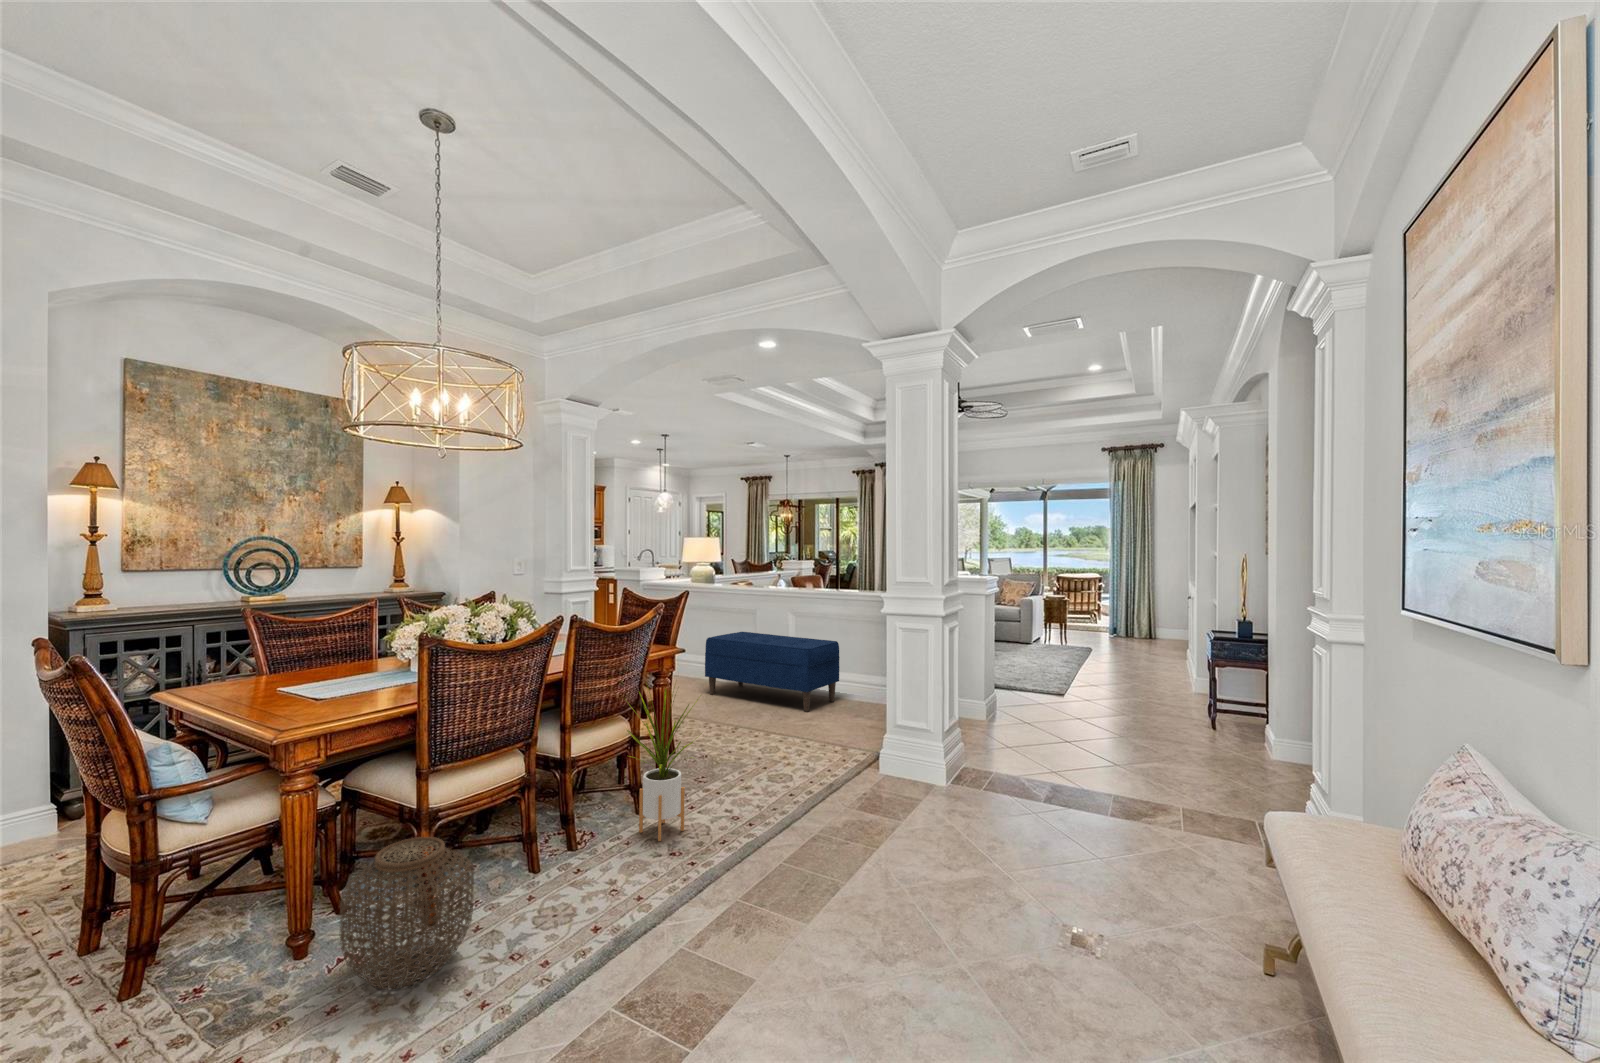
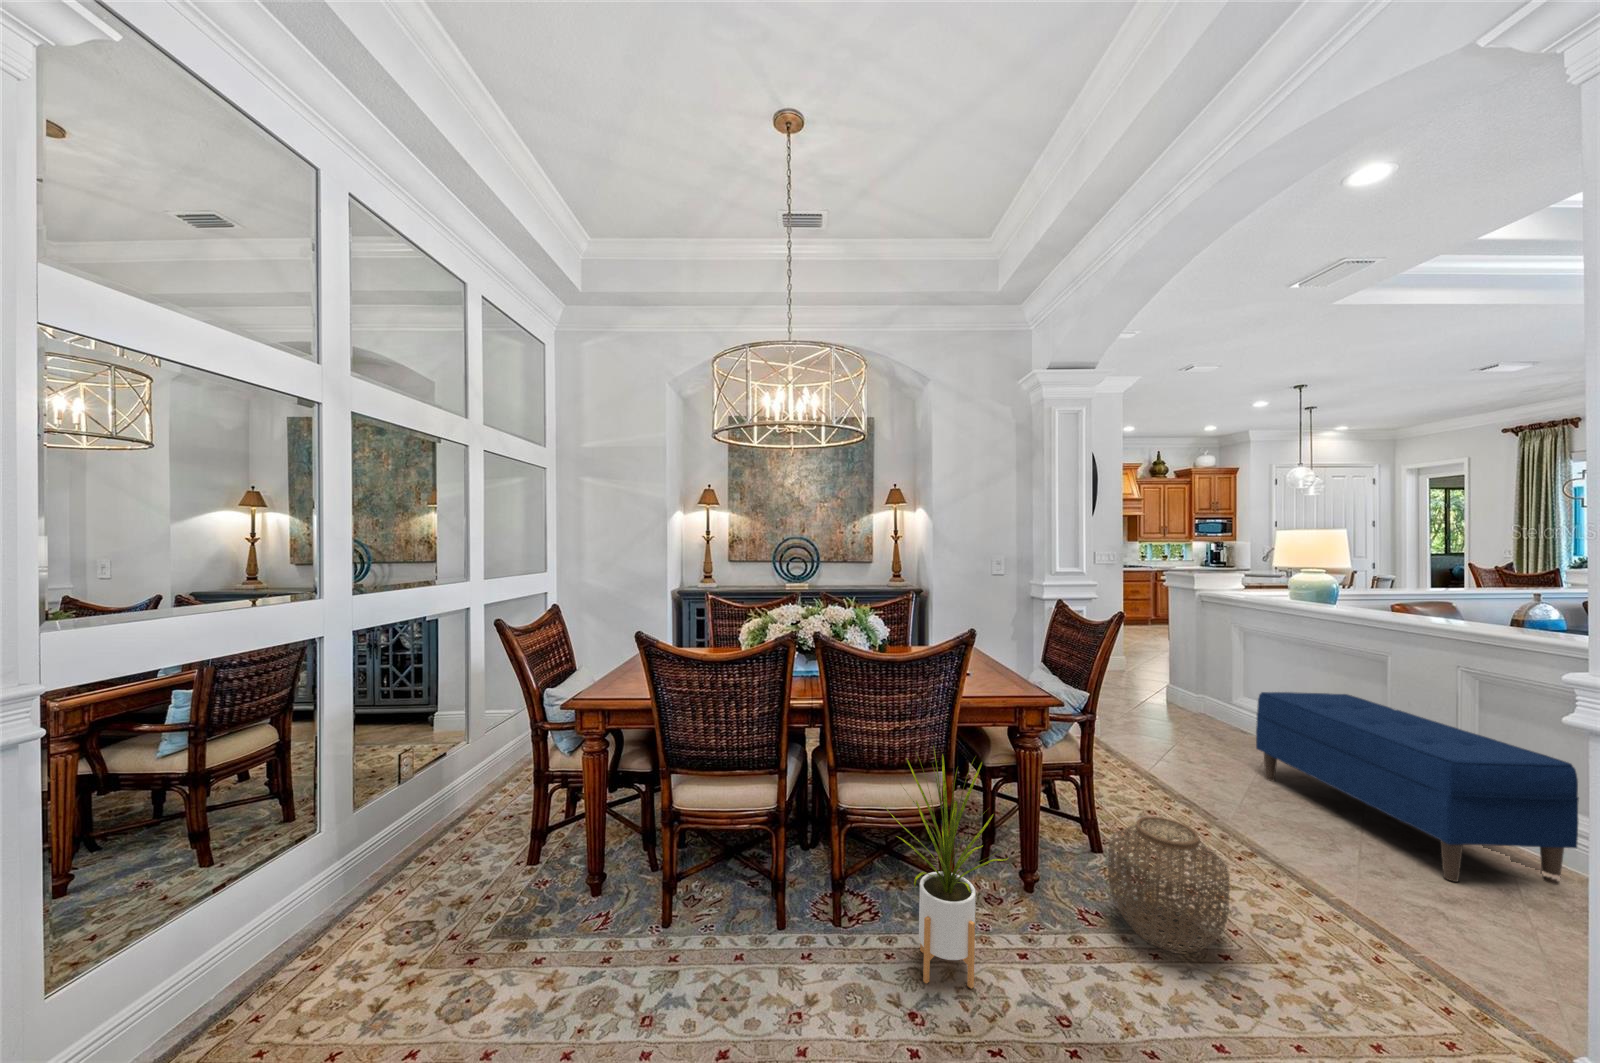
woven basket: present [340,837,474,989] -> present [1108,816,1229,953]

